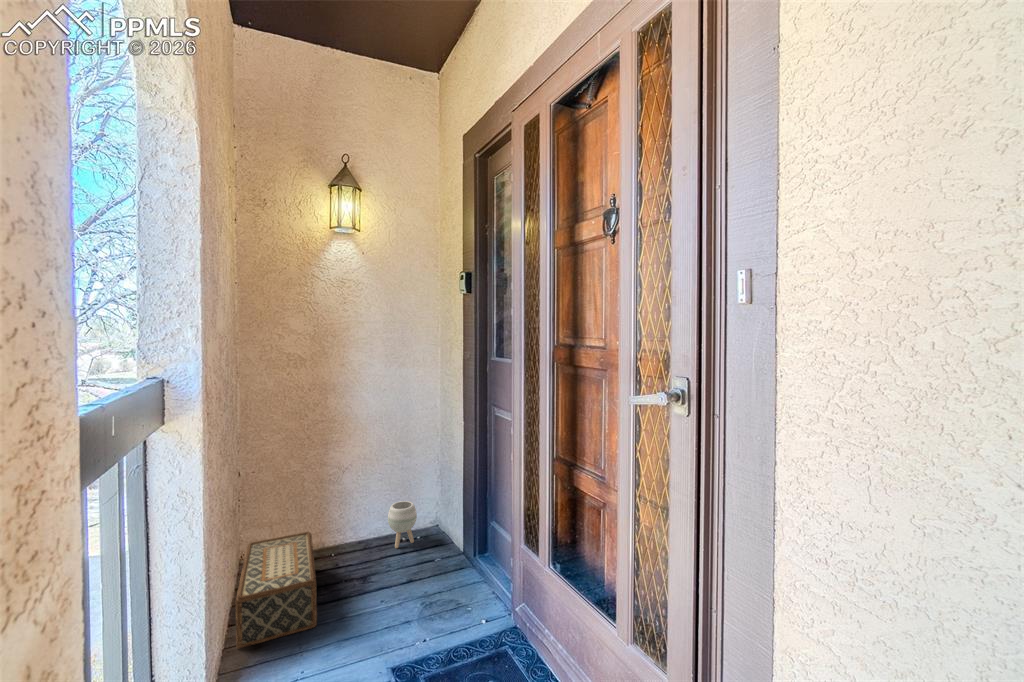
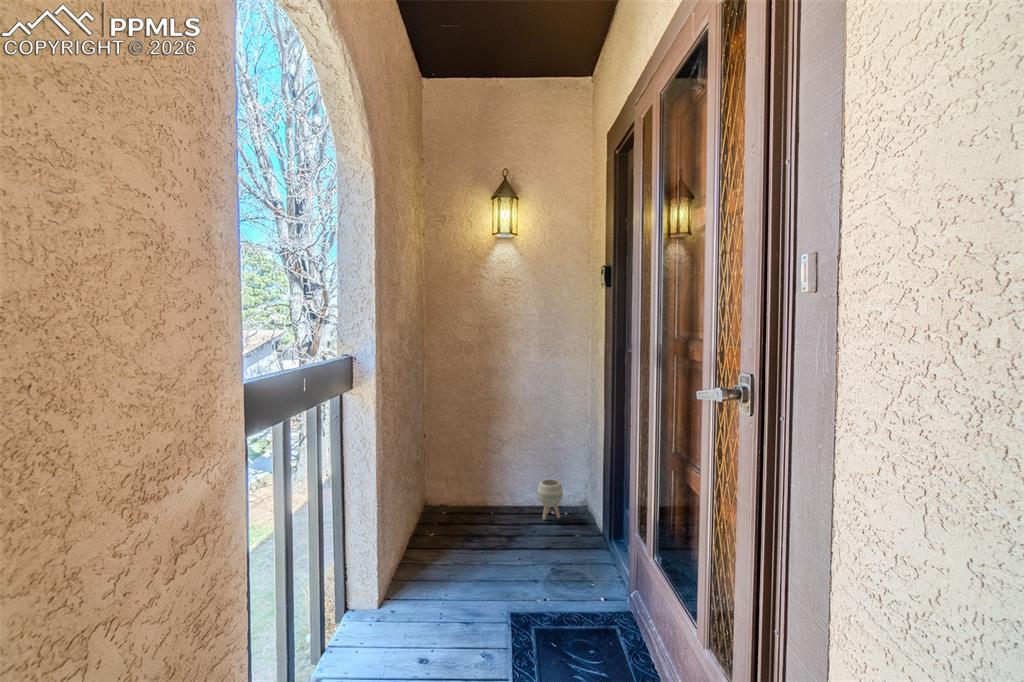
woven basket: present [235,532,317,649] -> none [410,490,474,566]

